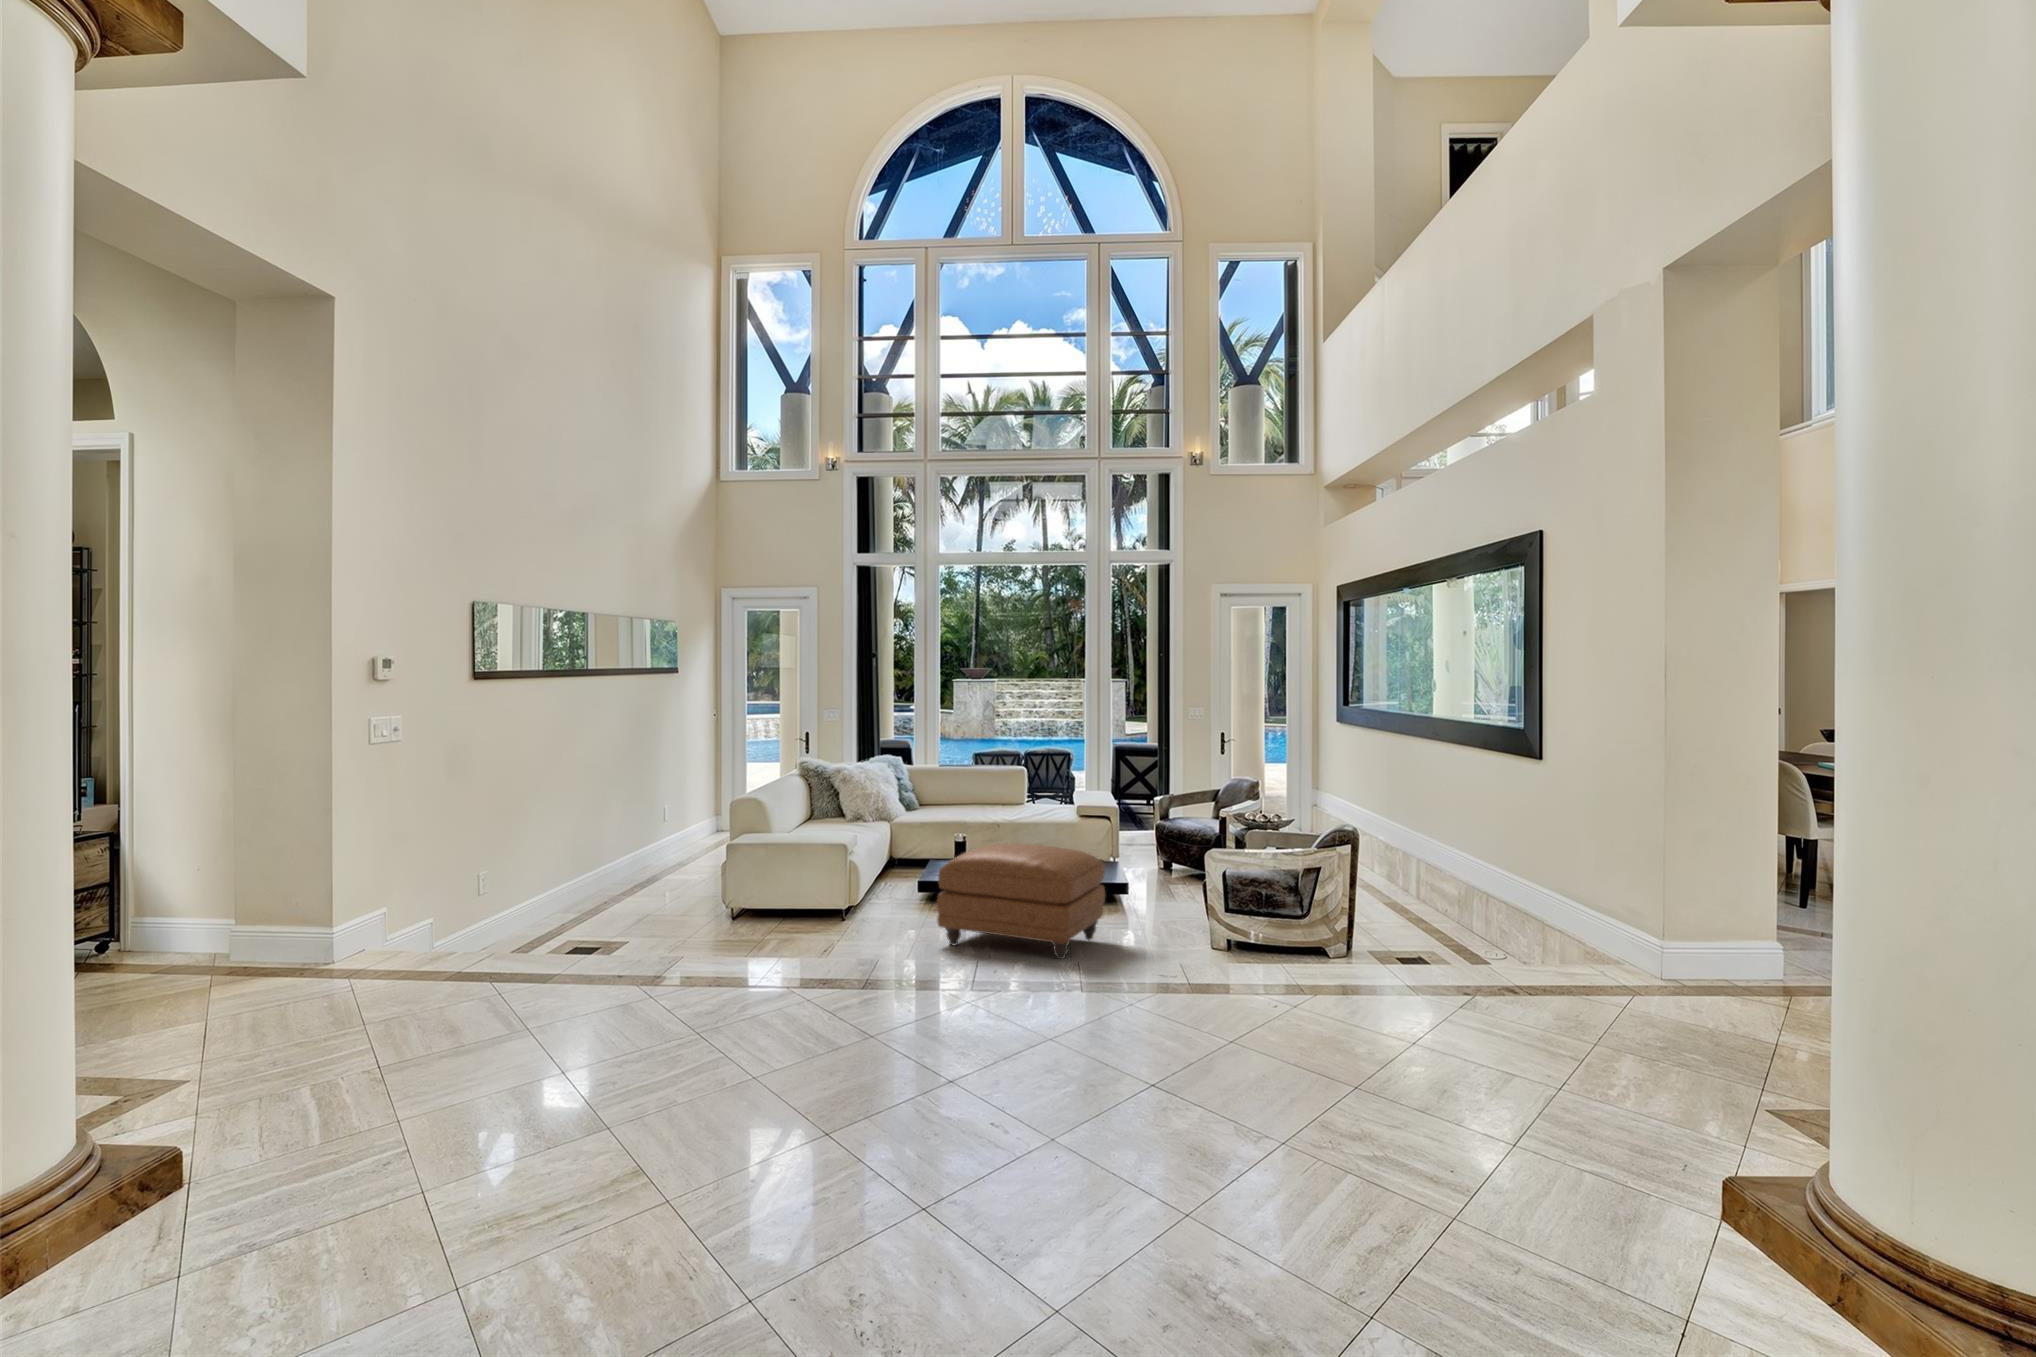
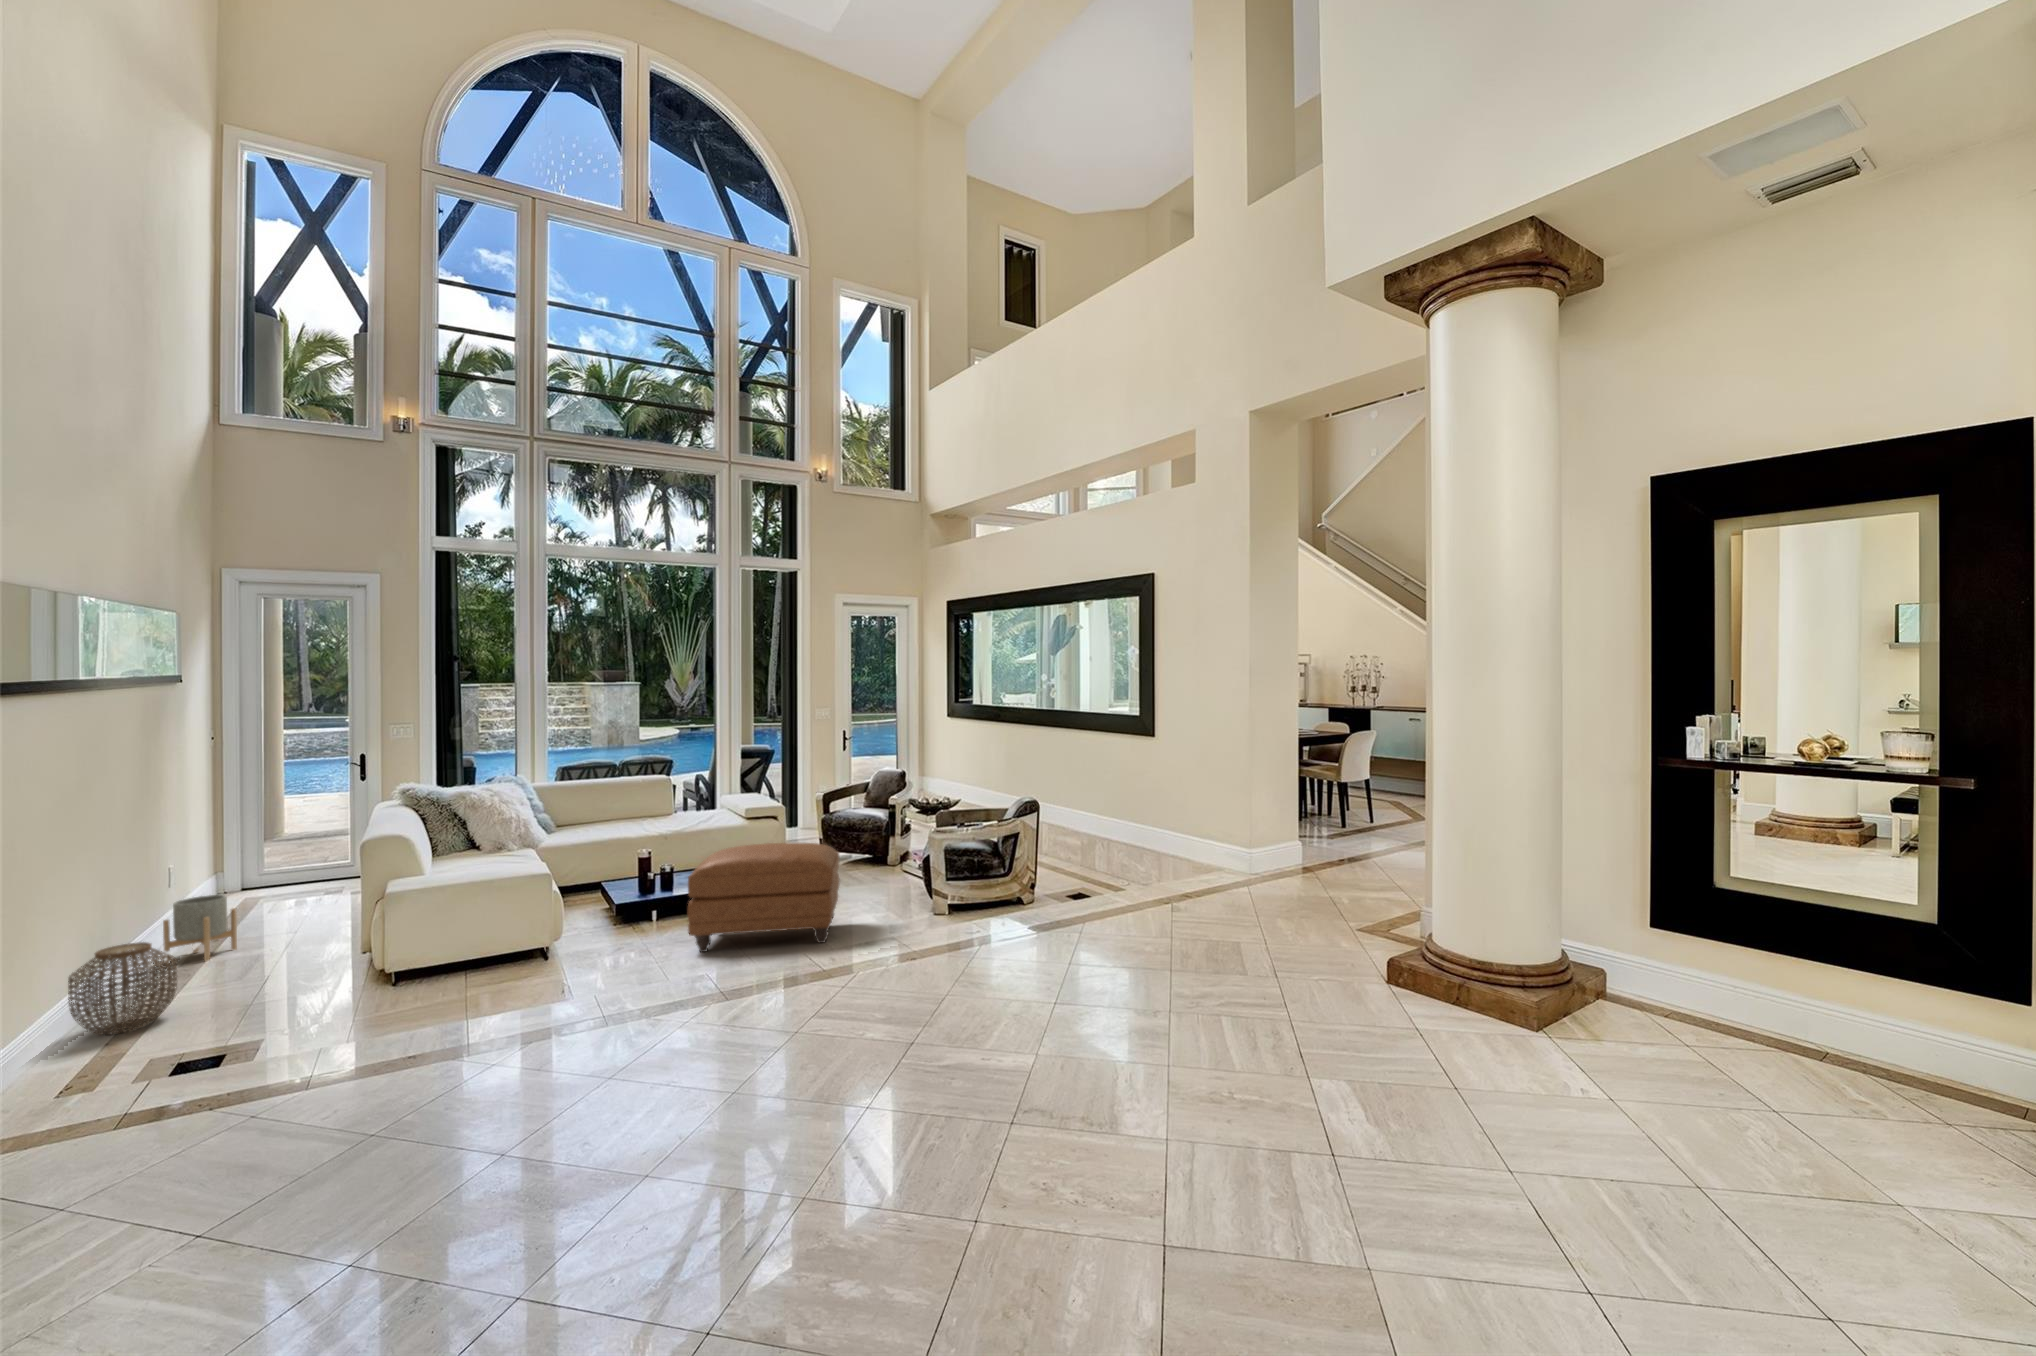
planter: none [643,830,688,881] -> present [163,895,237,961]
woven basket: none [547,860,611,926] -> present [68,942,177,1035]

